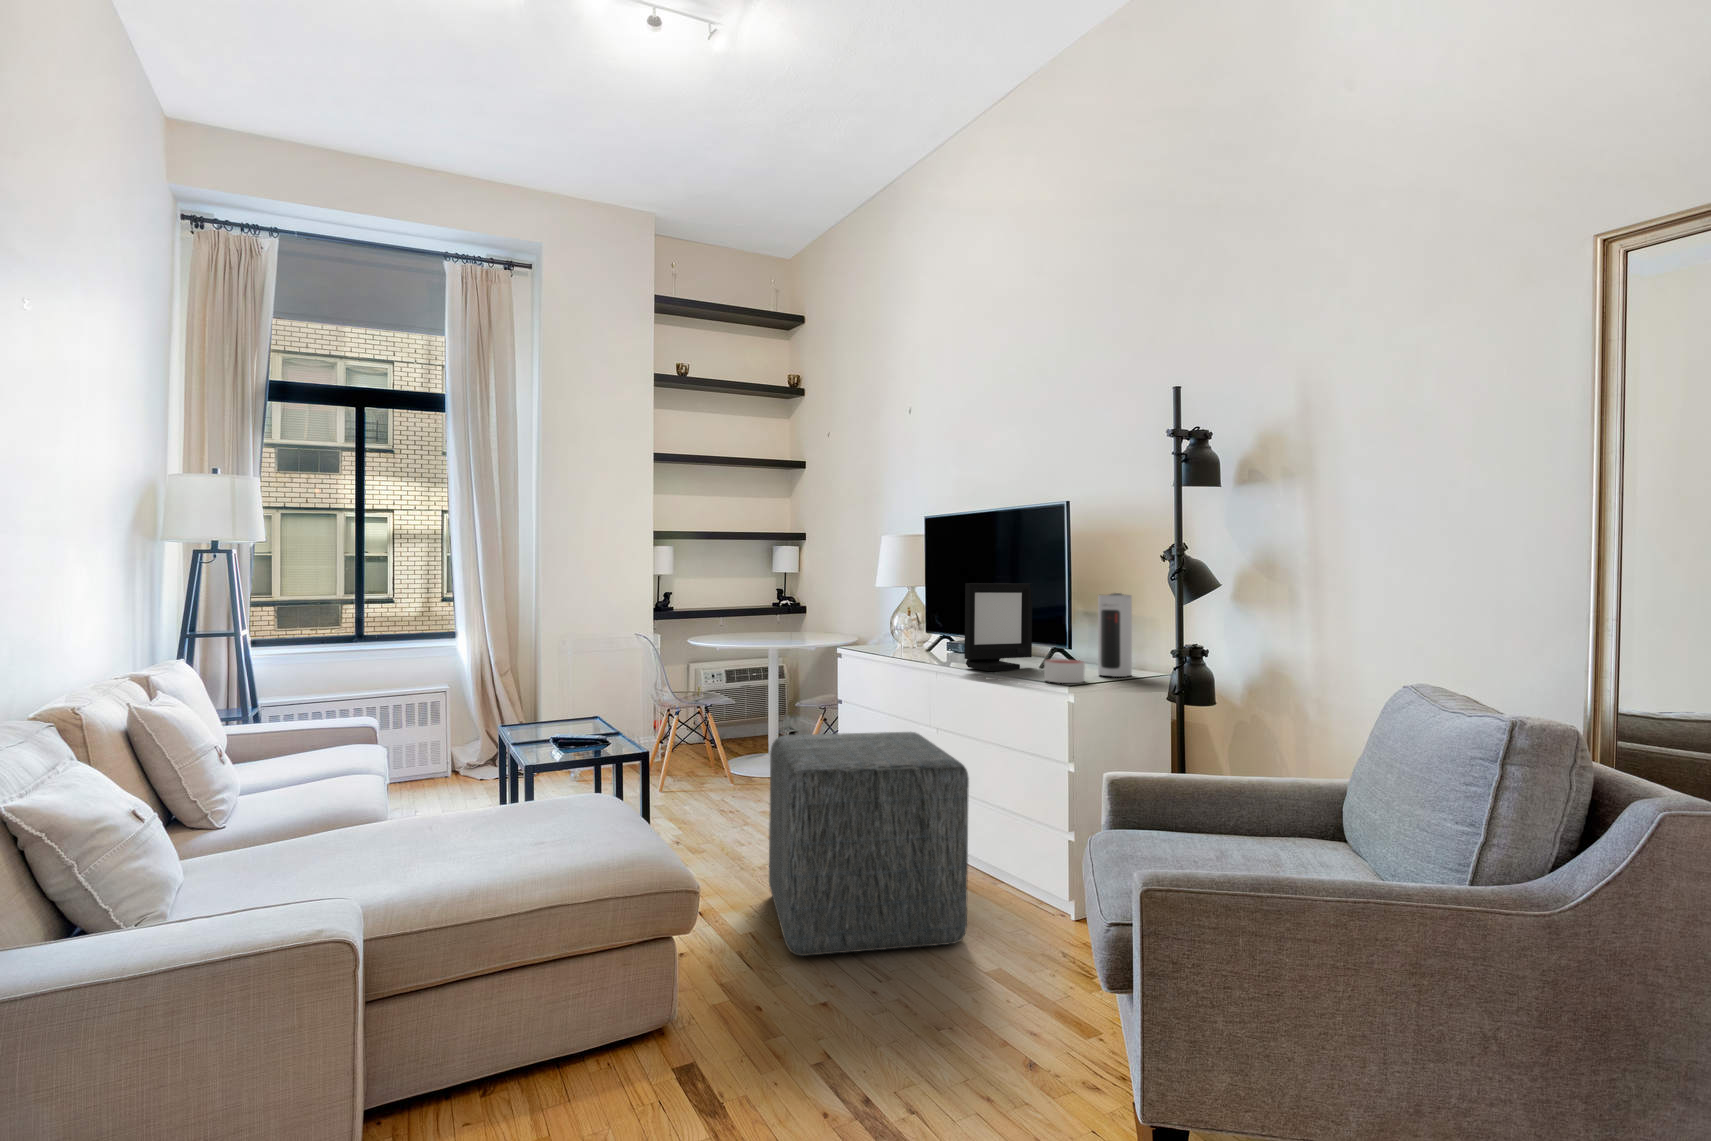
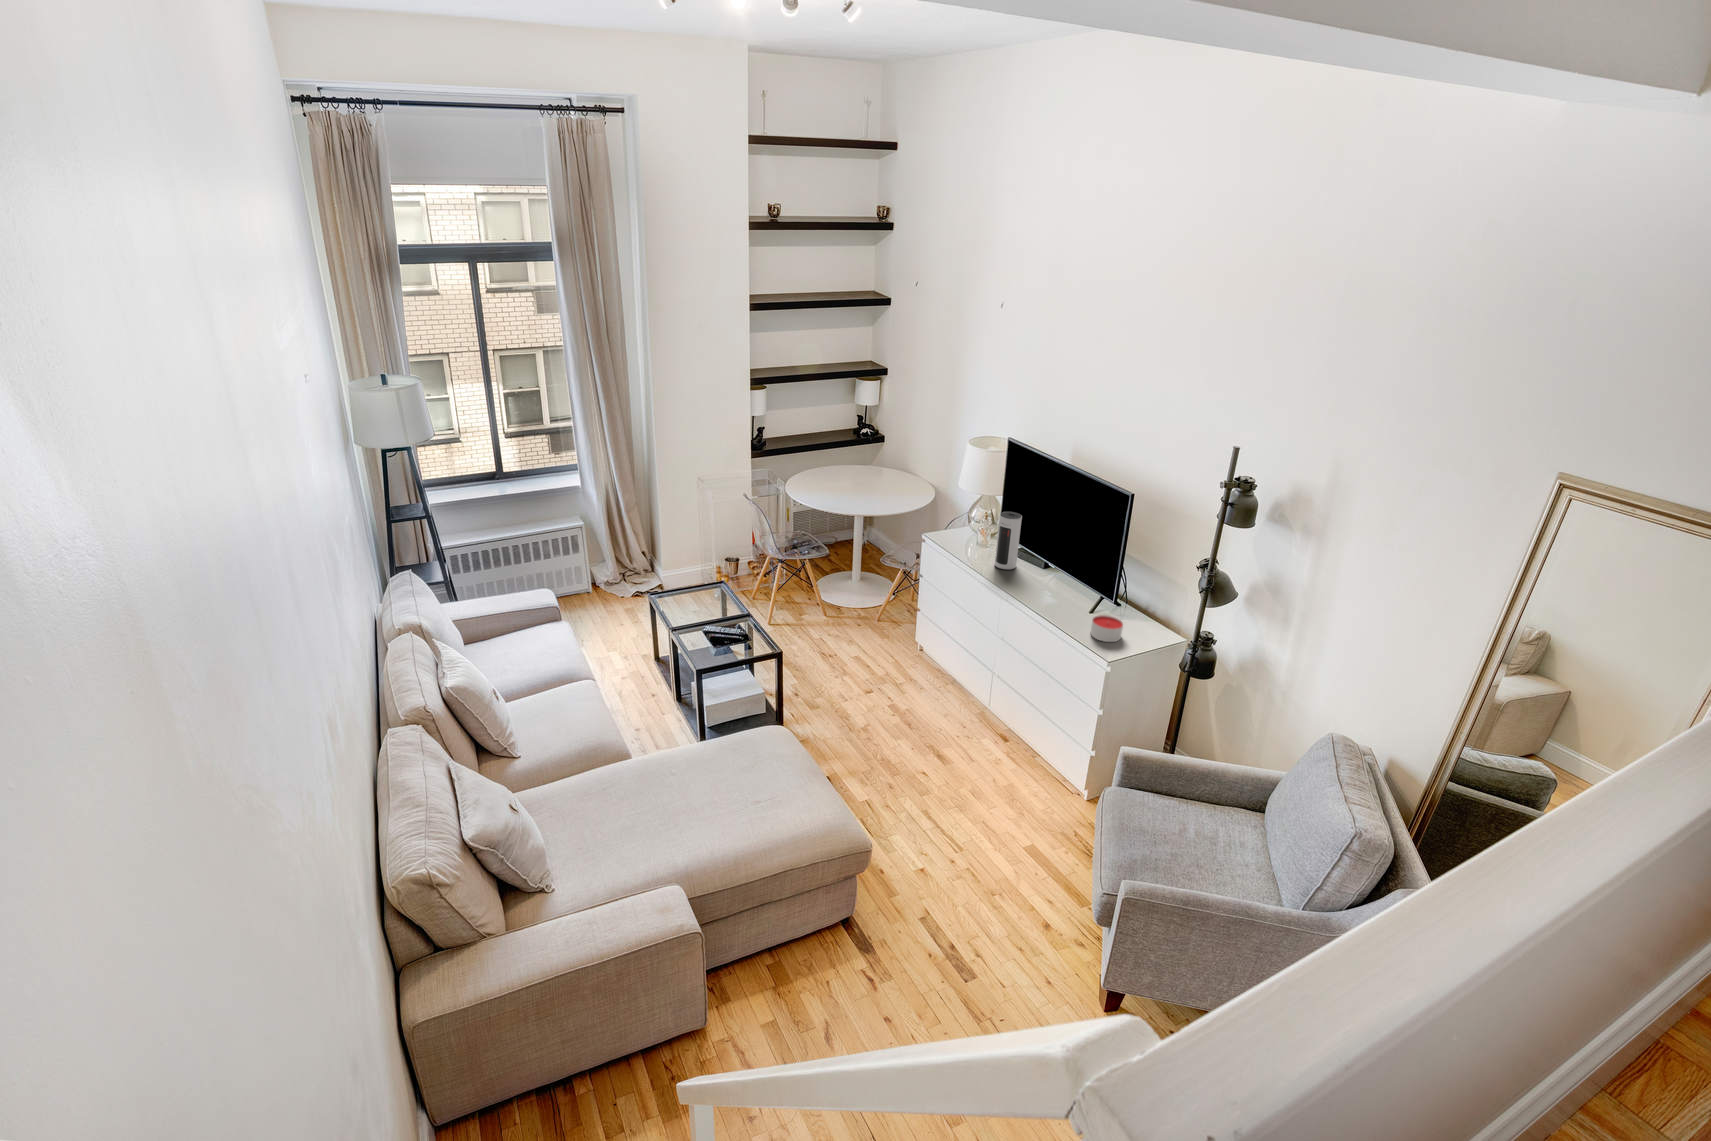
picture frame: present [964,583,1032,671] -> none [1029,530,1092,603]
speaker: present [1098,593,1132,677] -> present [995,512,1022,570]
ottoman: present [769,732,969,956] -> none [874,657,1026,825]

